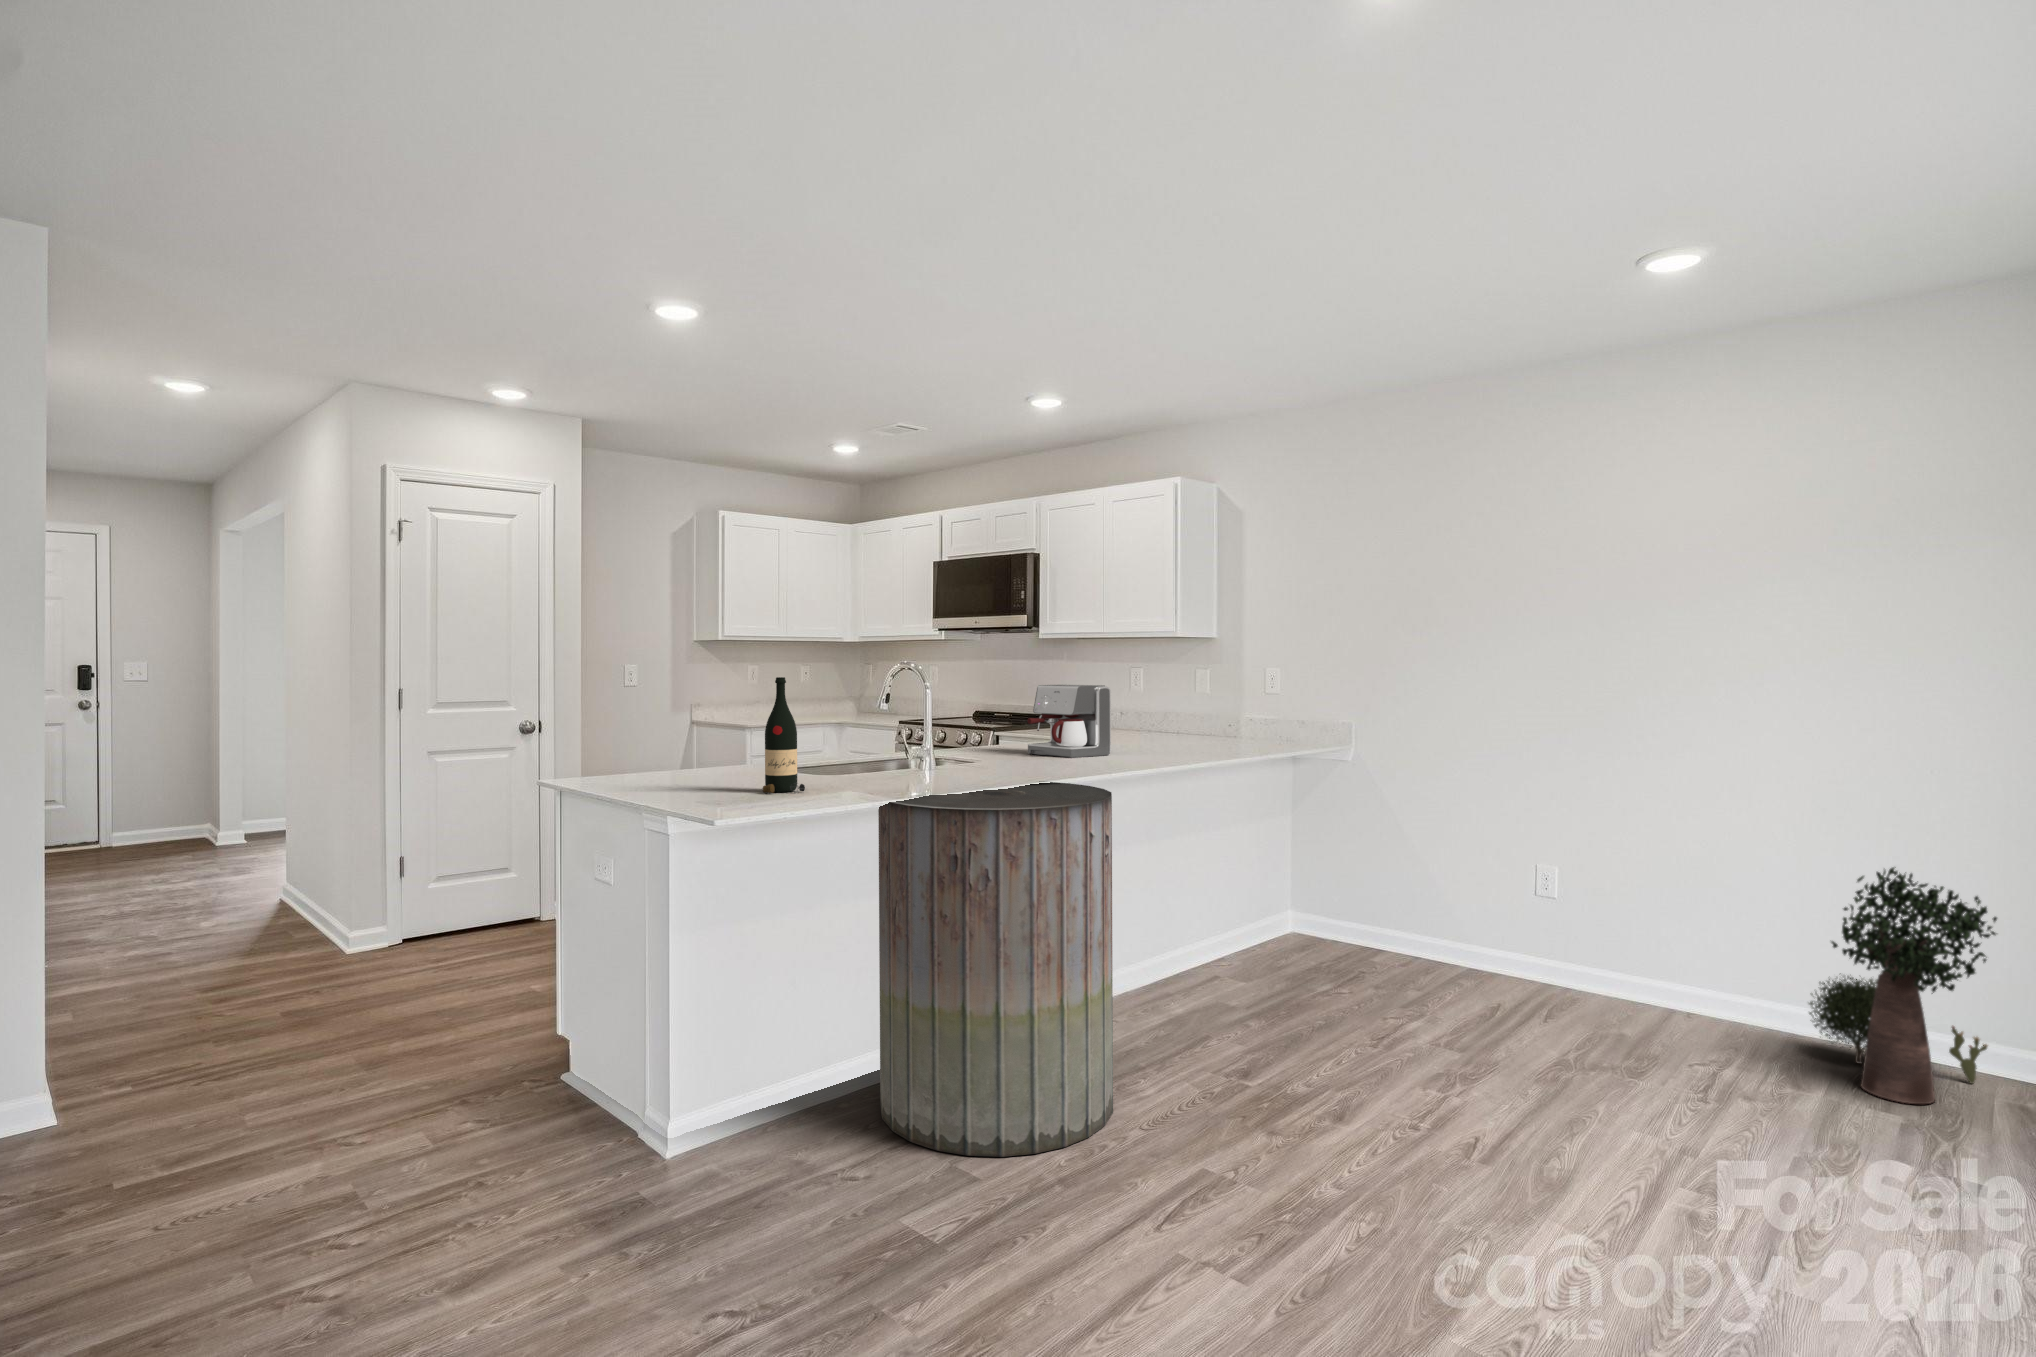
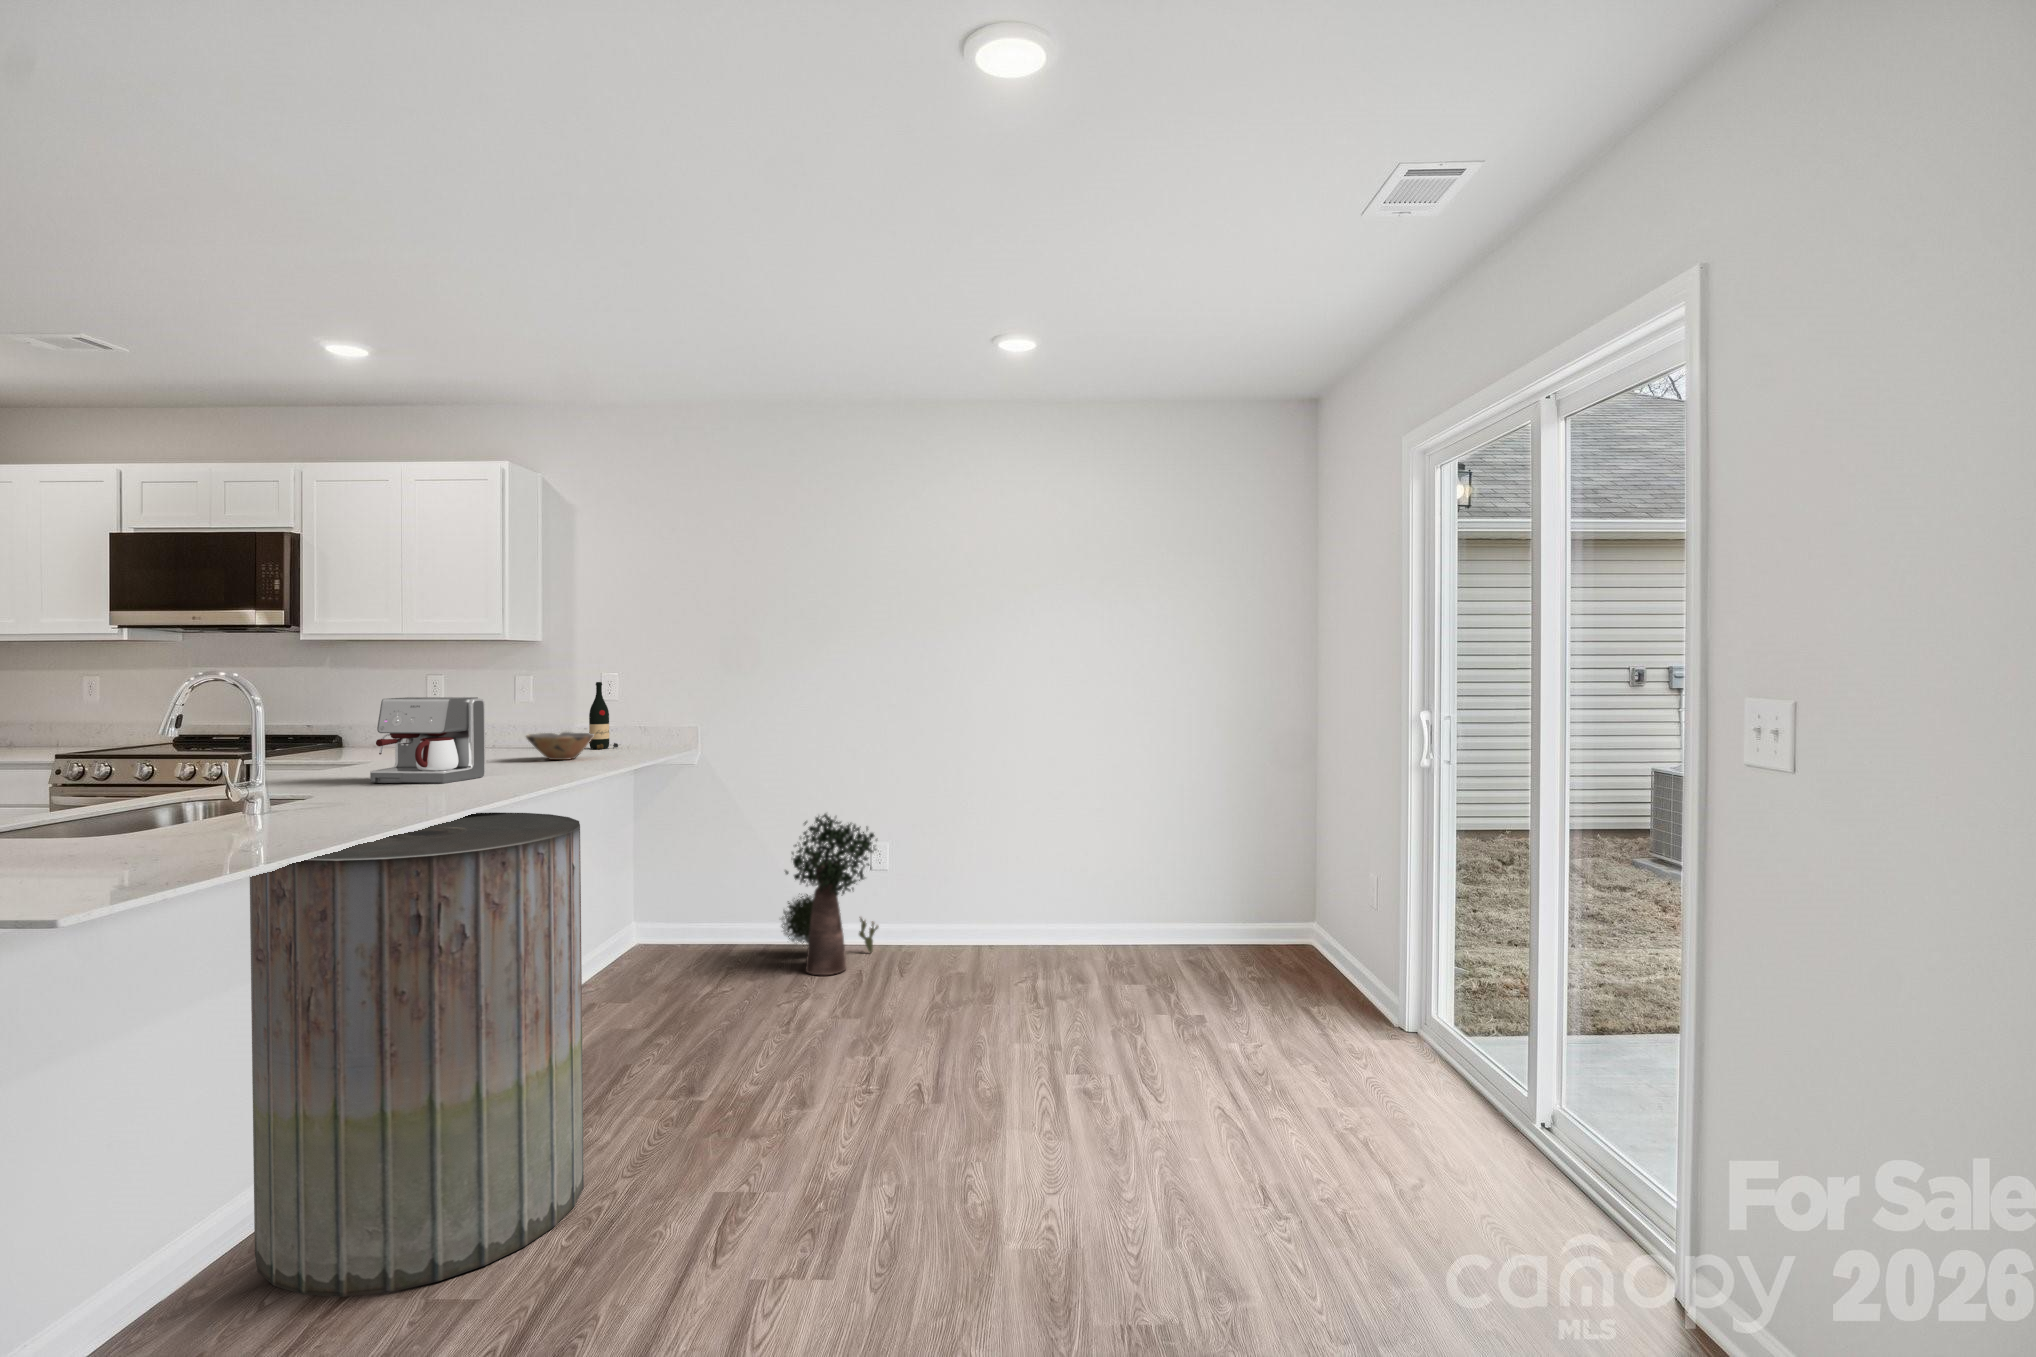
wine bottle: present [763,677,805,793] -> present [589,682,618,749]
bowl: none [1172,721,1231,746] -> present [526,732,594,760]
potted plant: present [1809,867,1997,1104] -> present [782,814,879,975]

